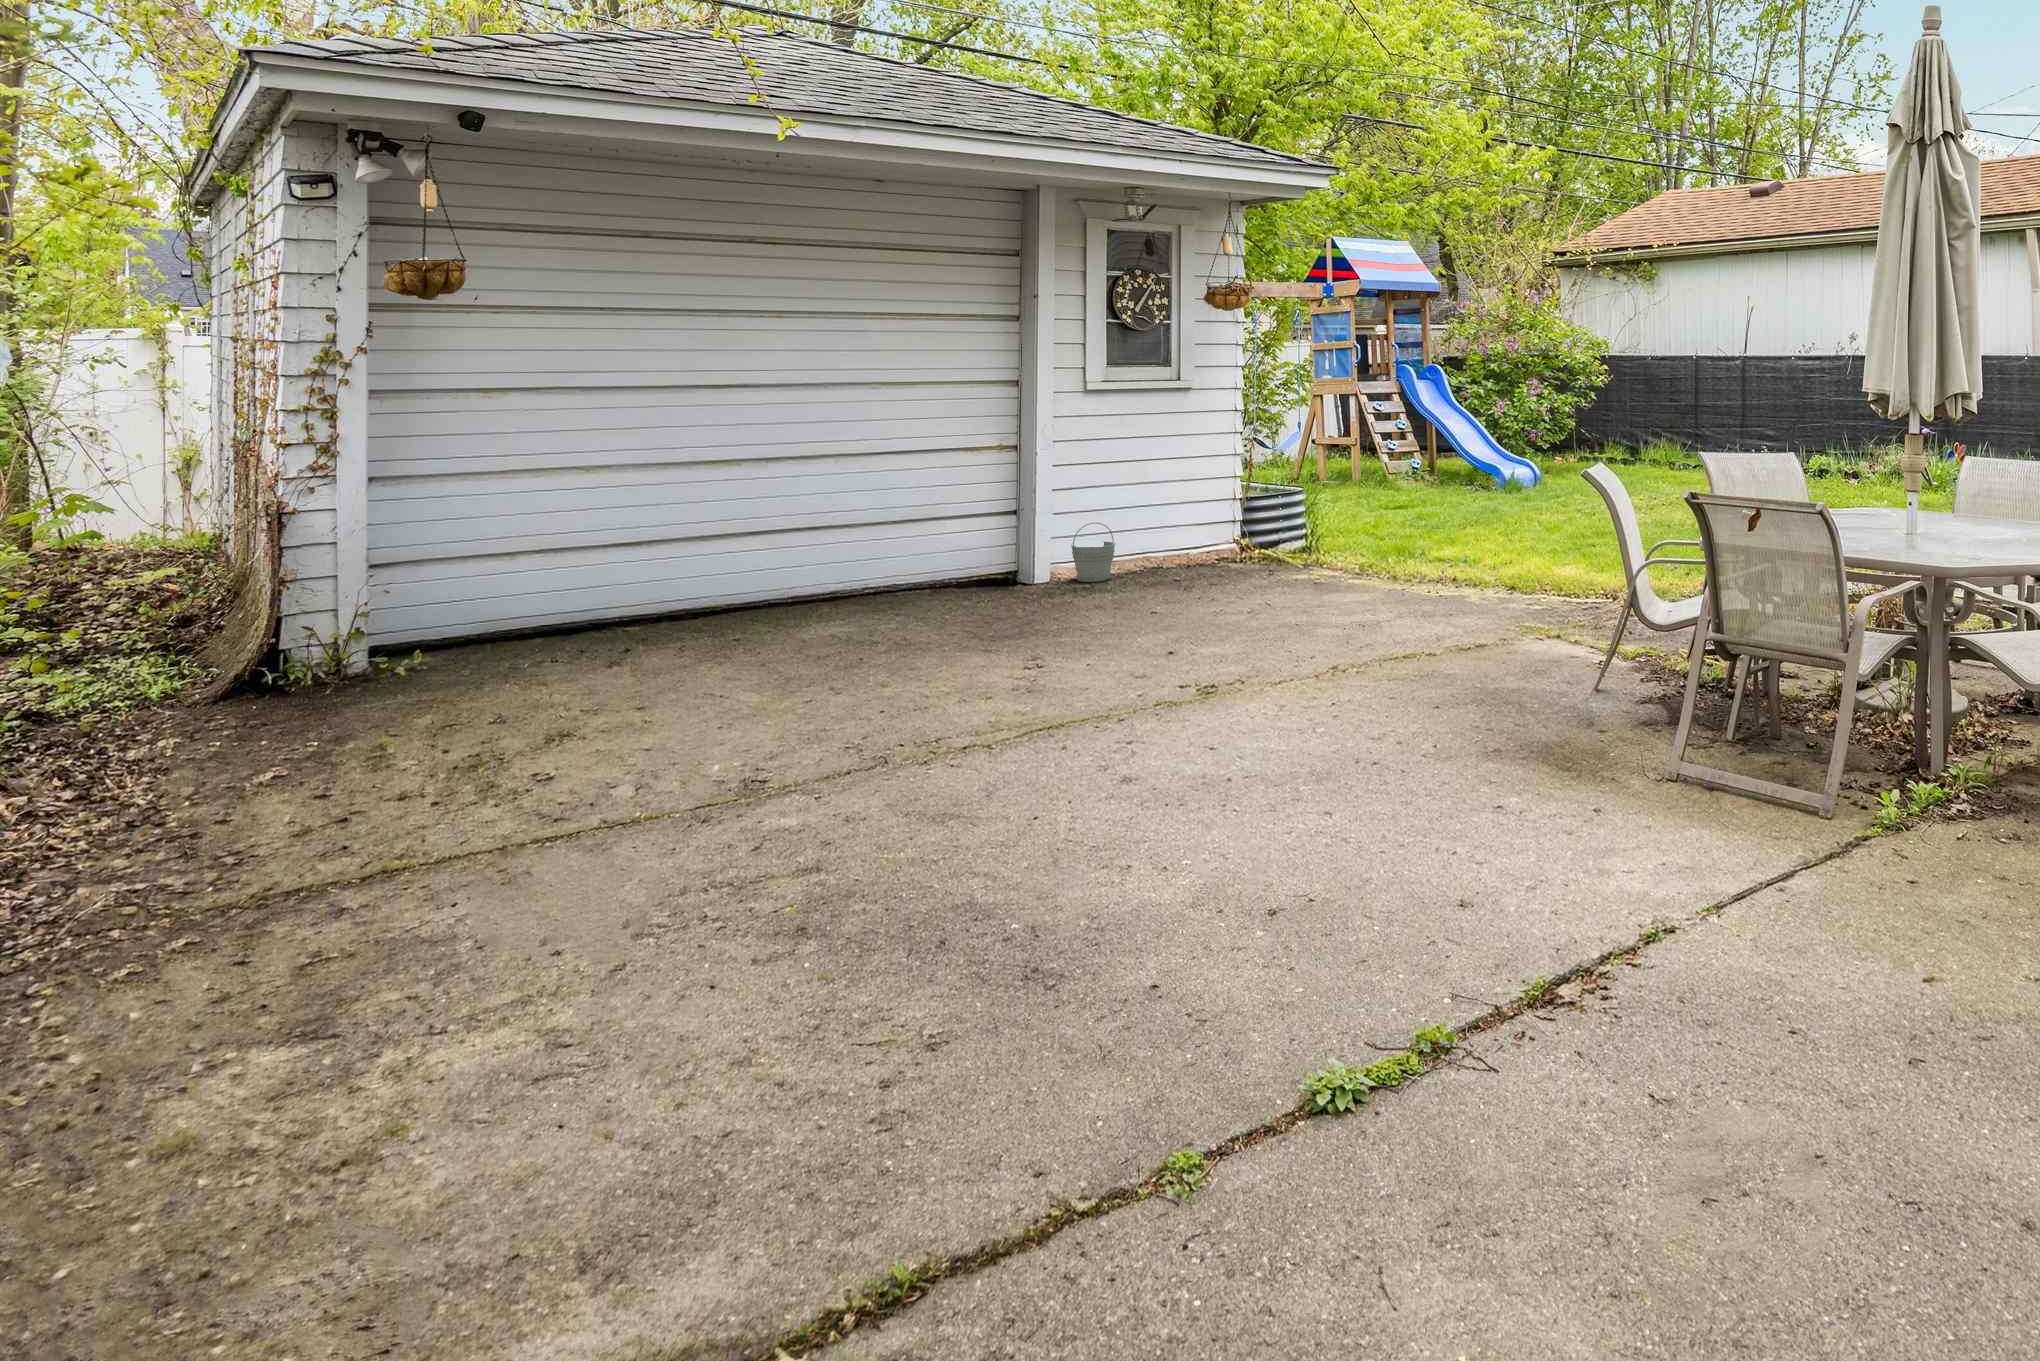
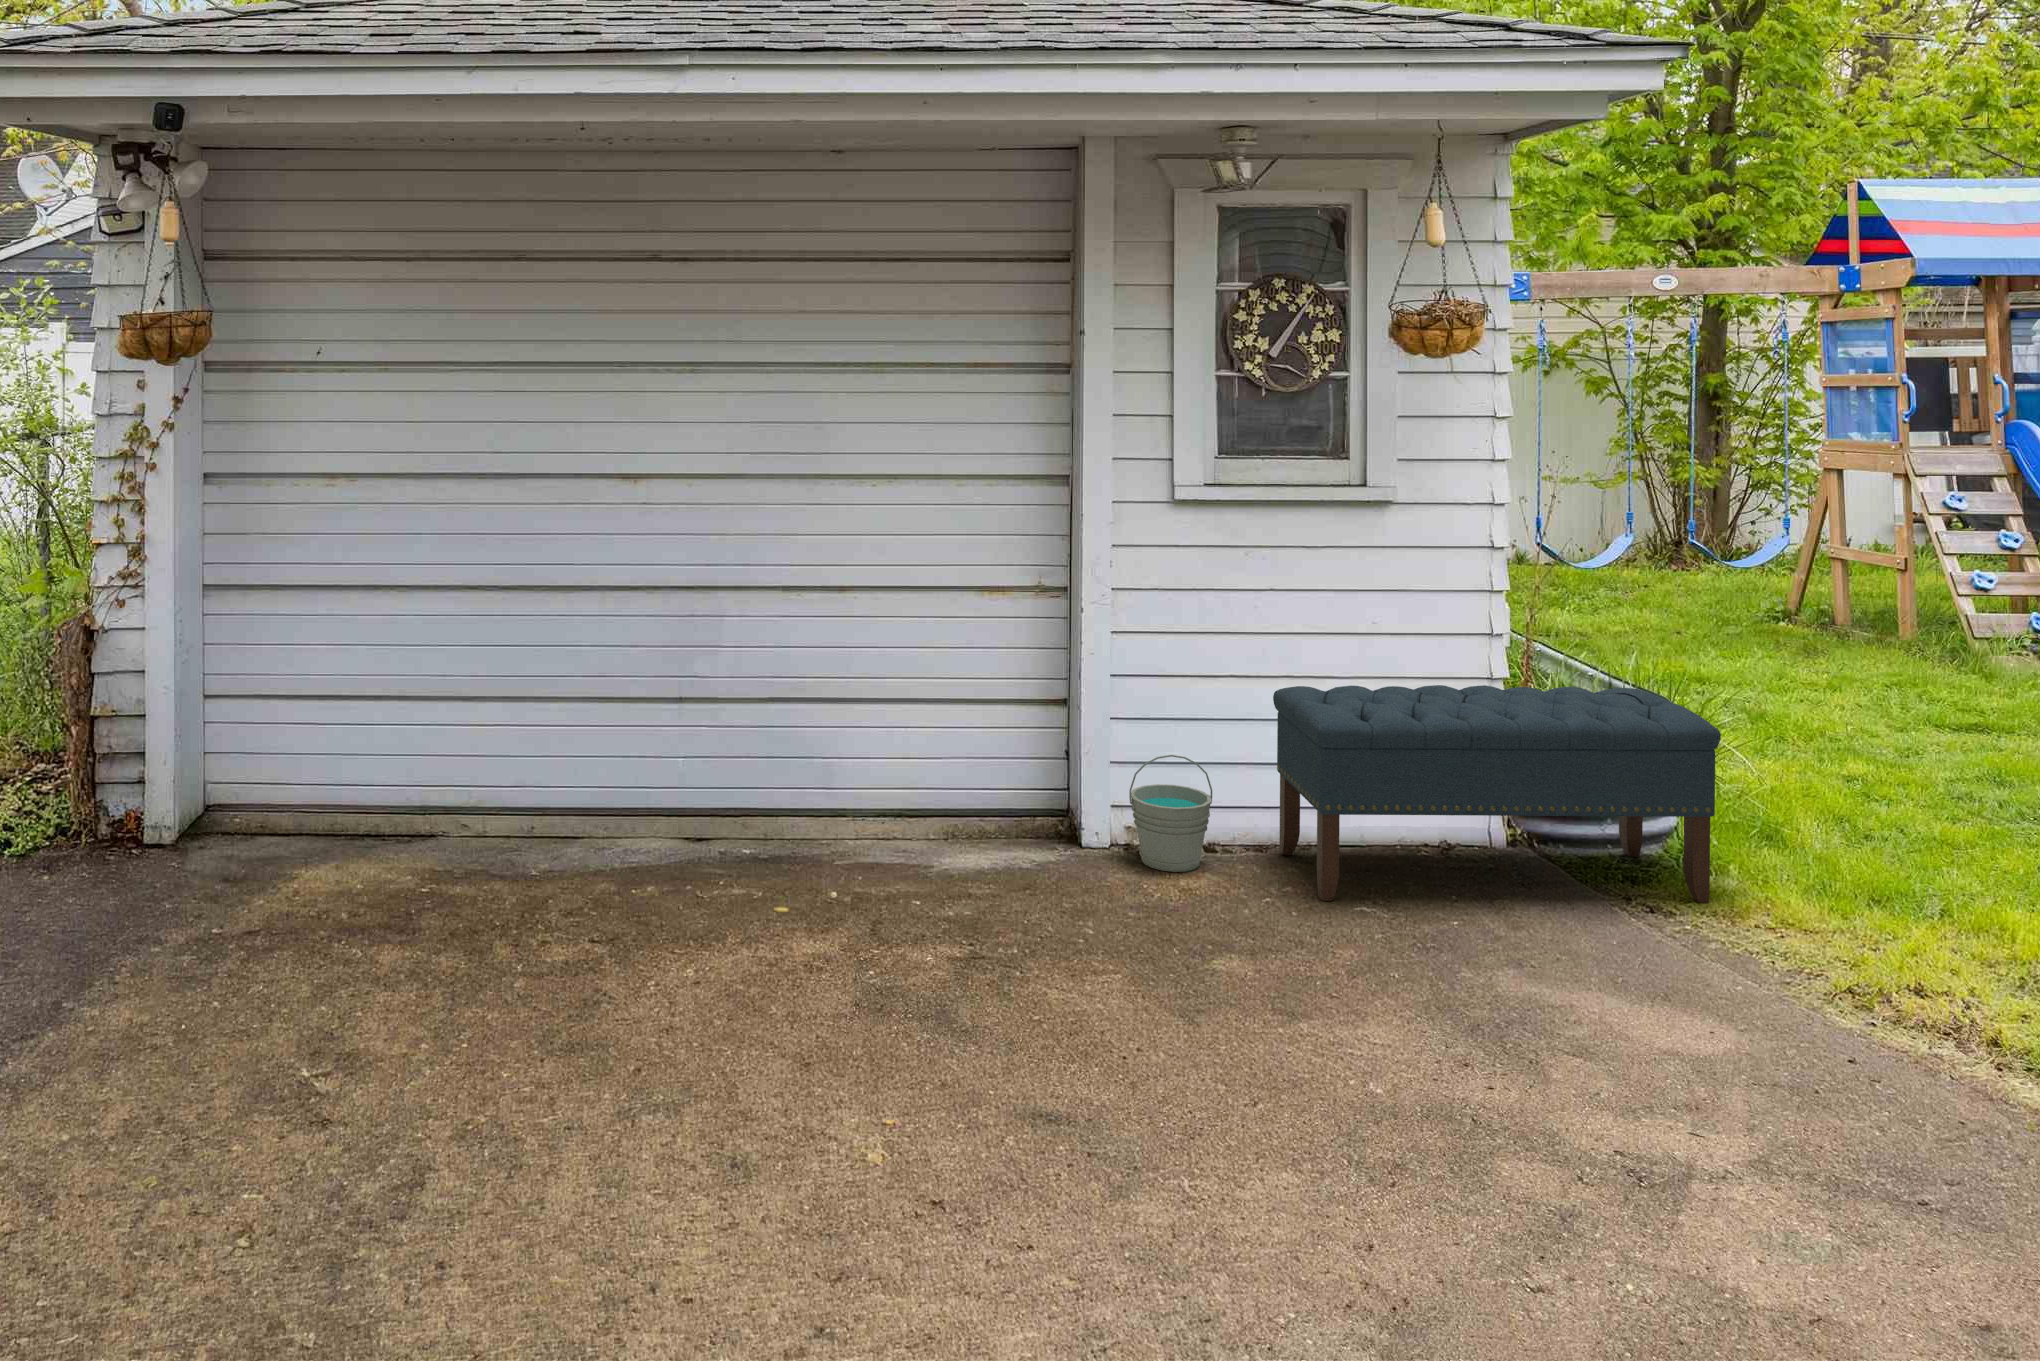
bench: none [1138,471,1336,578] -> present [1273,685,1721,903]

